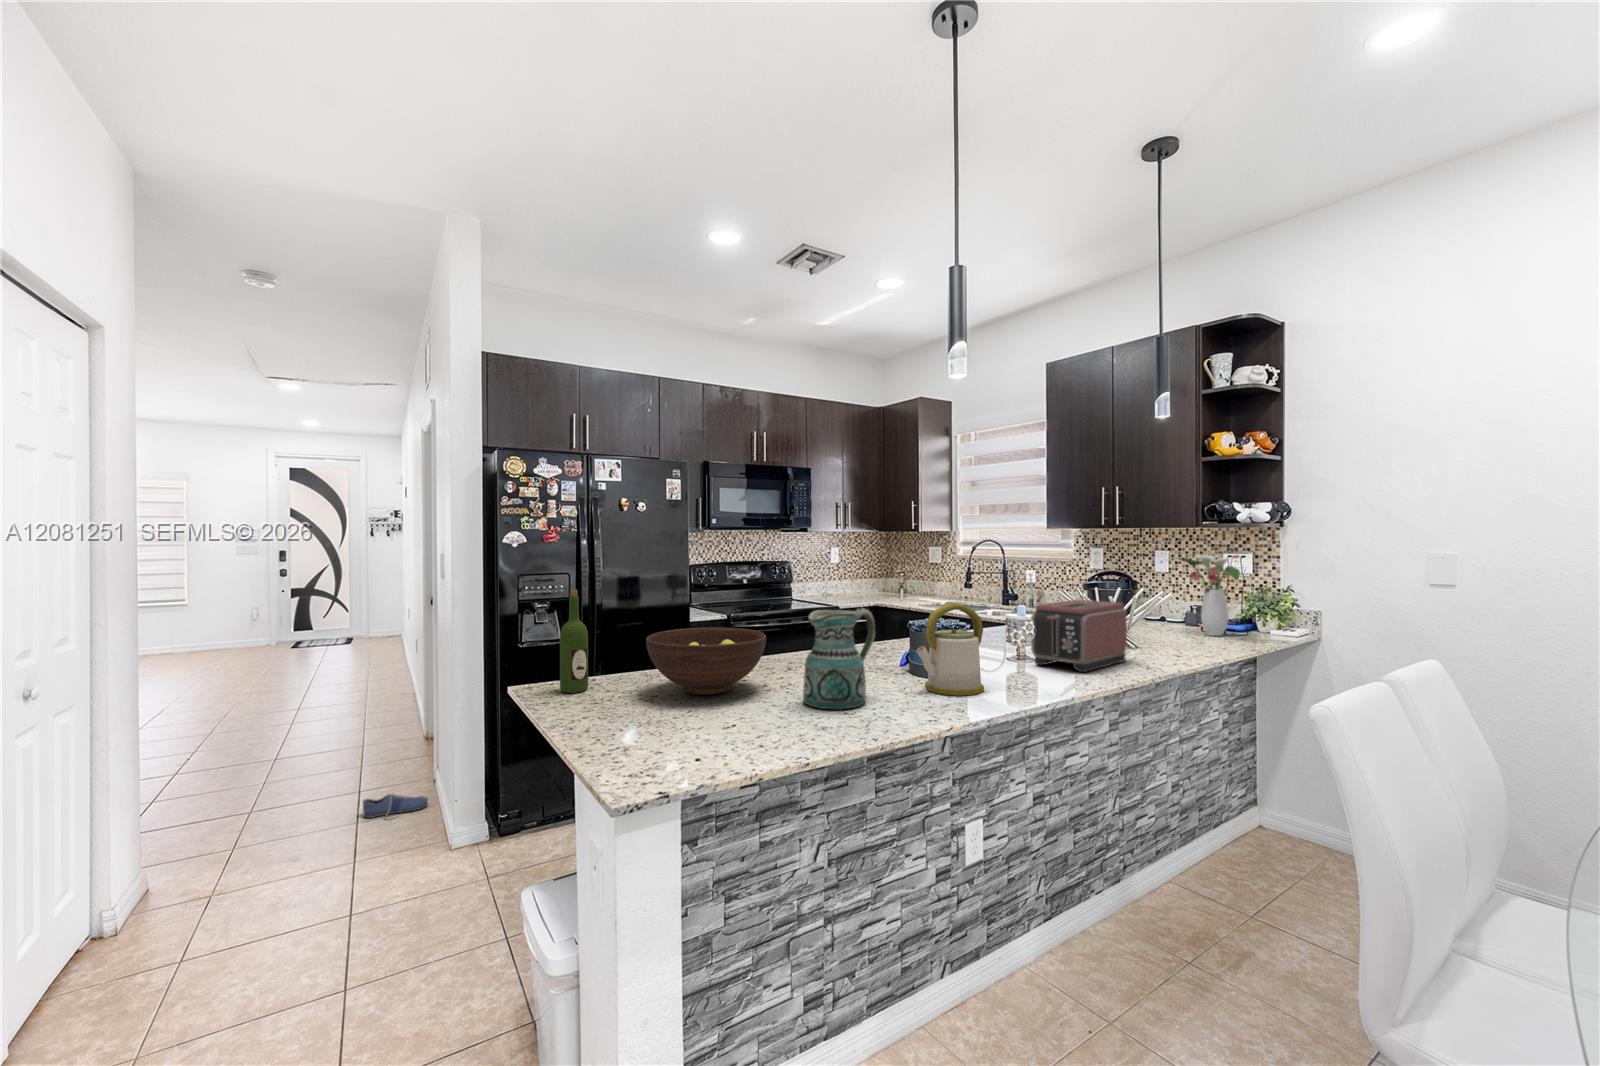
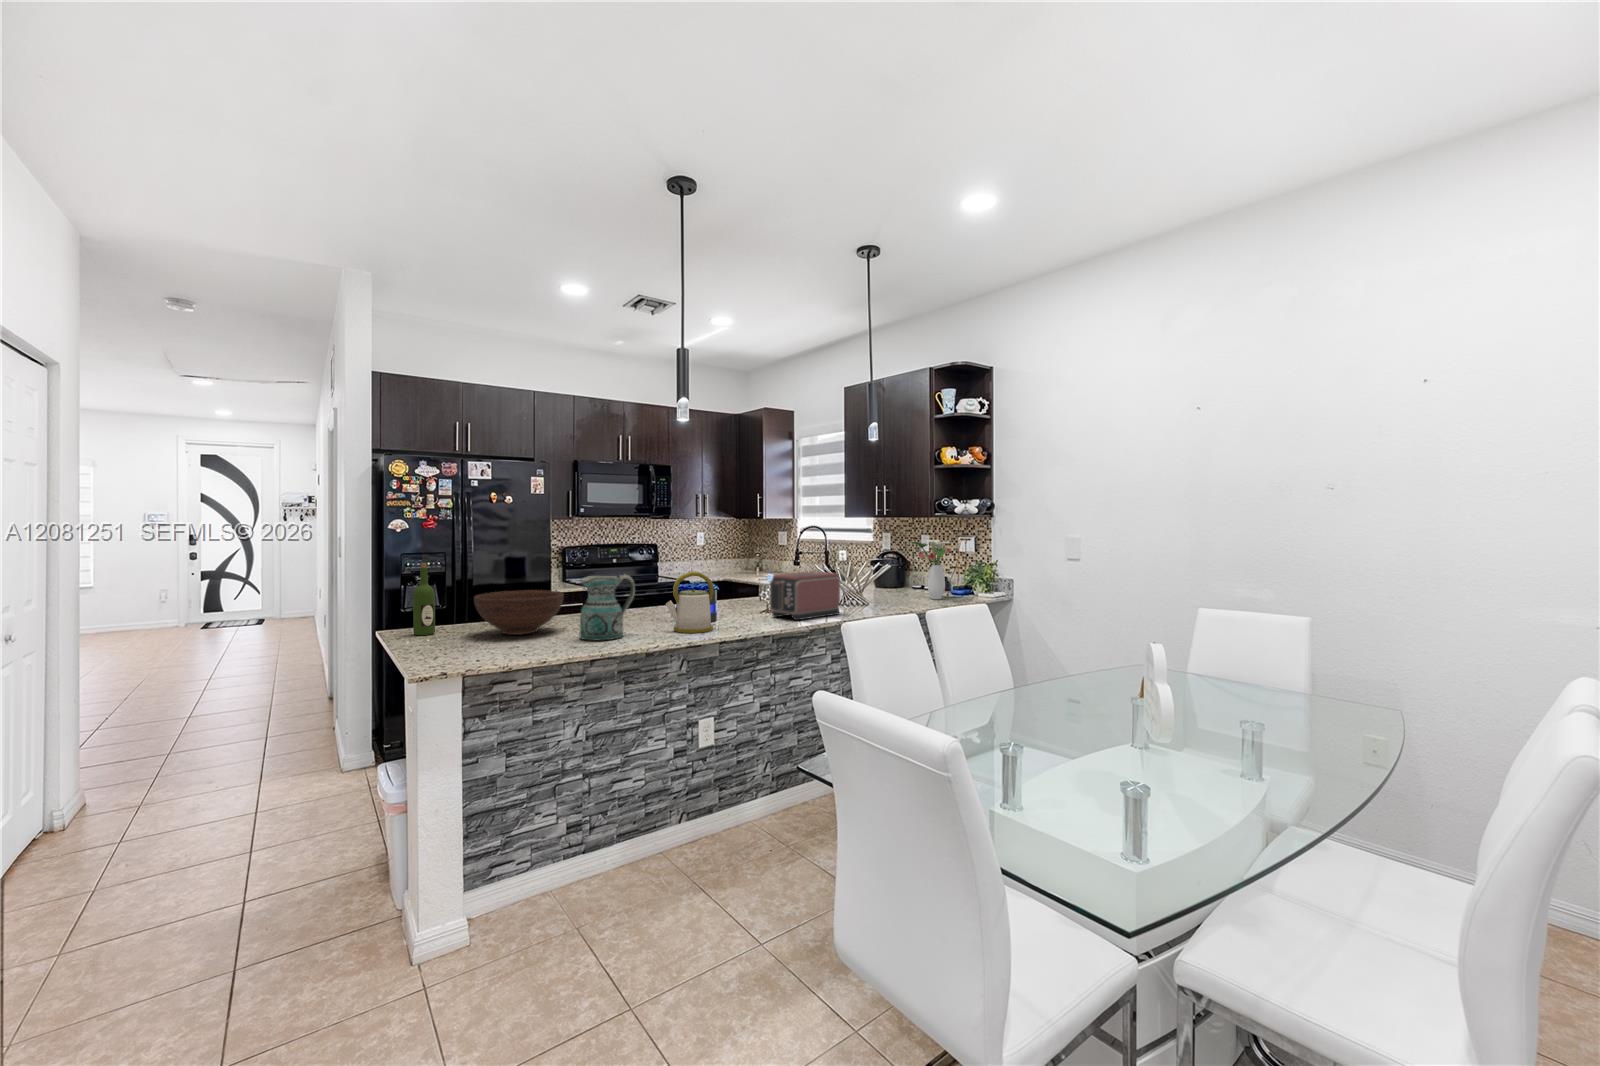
shoe: present [363,794,428,818] -> none [271,735,328,755]

